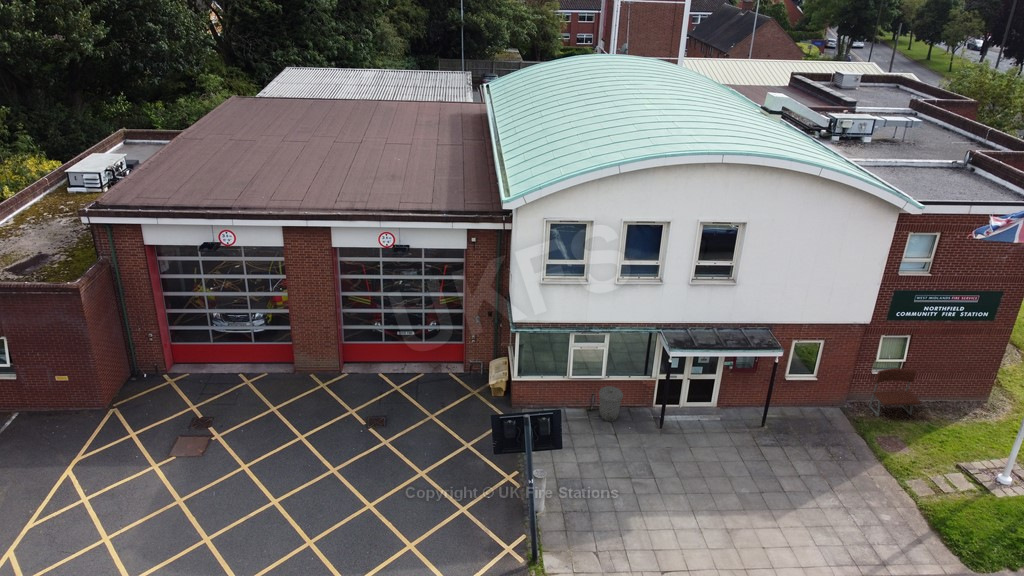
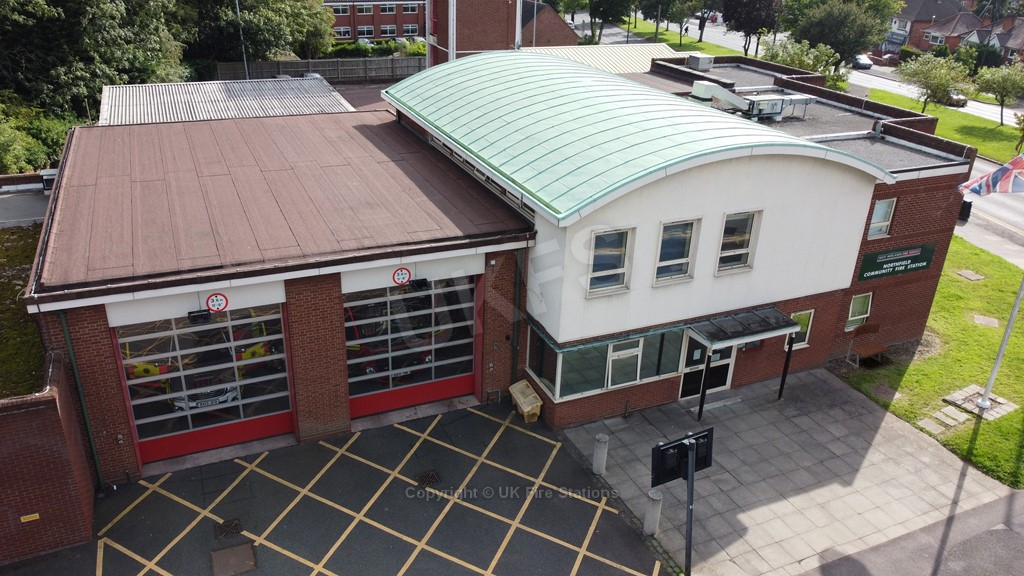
trash can: present [599,386,623,421] -> none [639,388,663,423]

